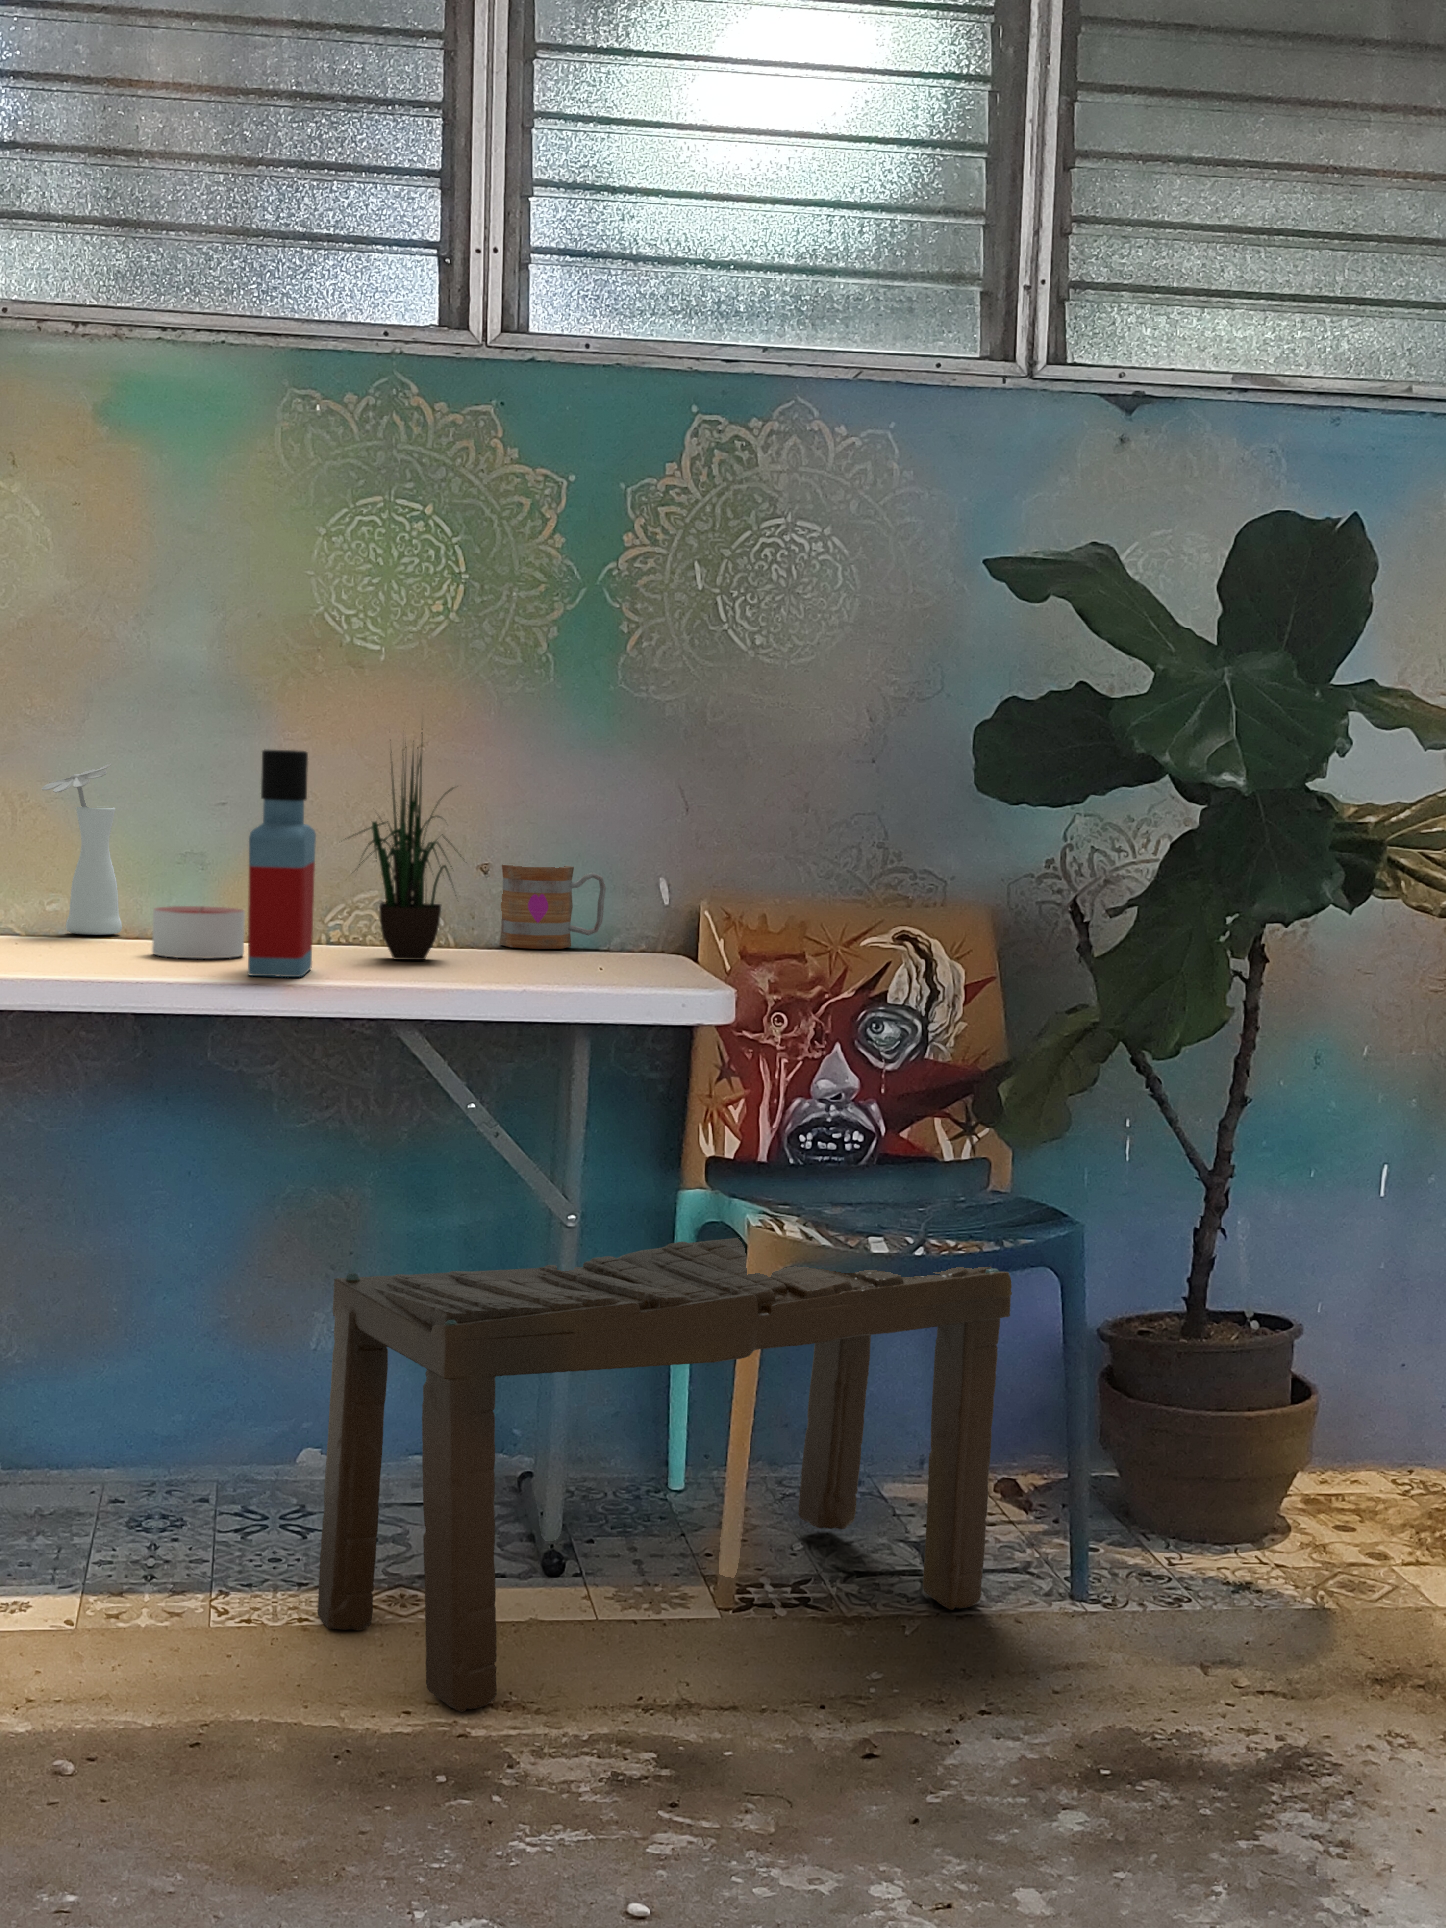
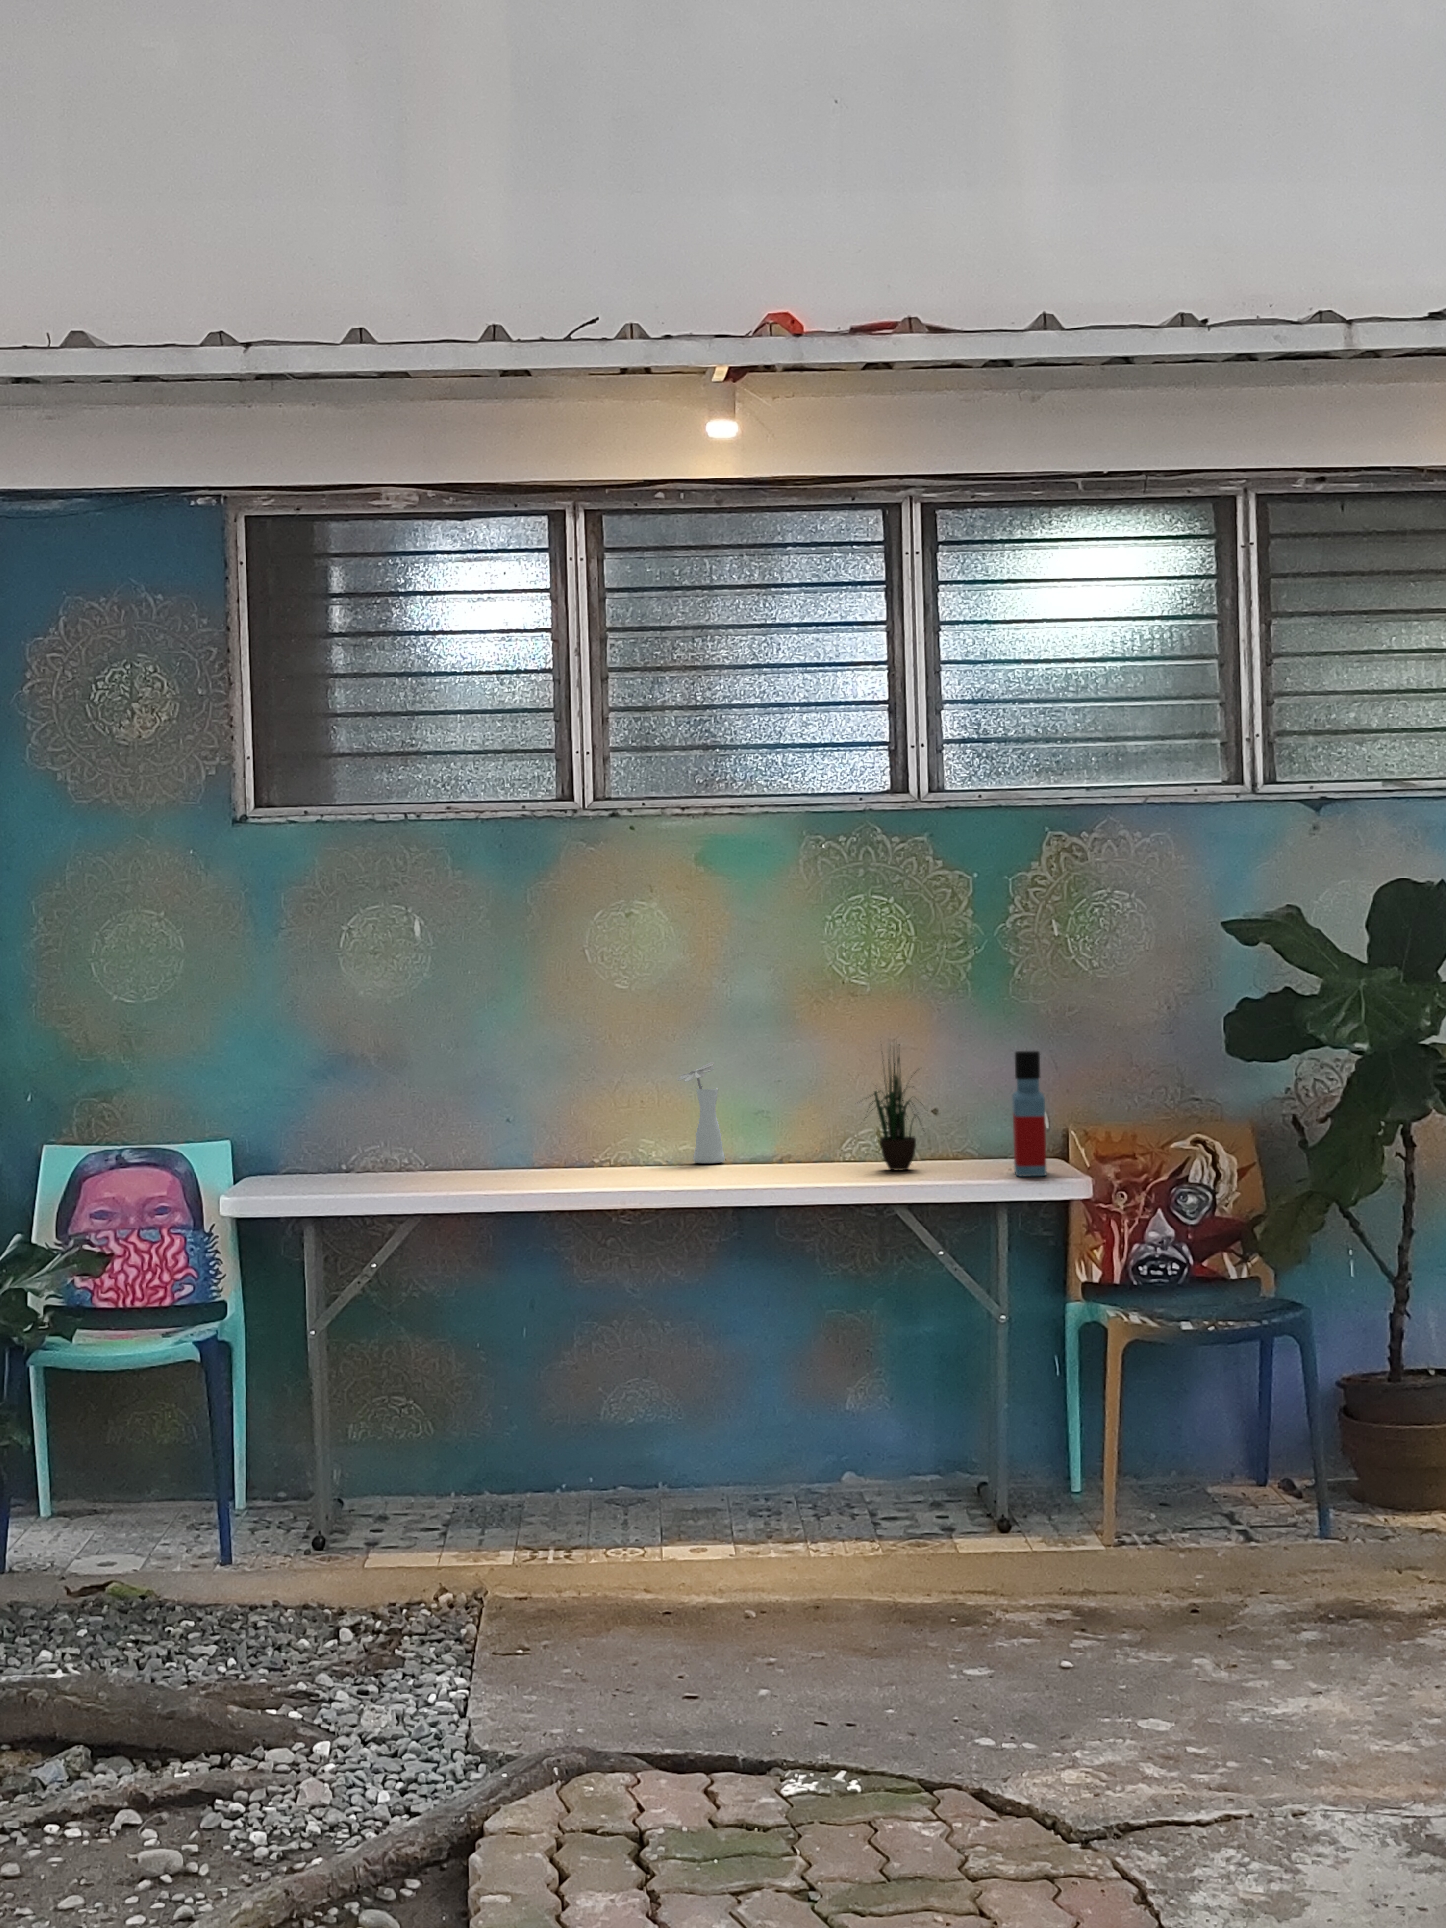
bottle: present [248,750,316,977] -> present [1012,1051,1047,1176]
mug: present [499,865,606,949] -> none [945,1107,1010,1160]
candle: present [152,906,245,958] -> none [753,1145,805,1175]
bench: present [318,1238,1012,1712] -> none [871,1318,1269,1588]

